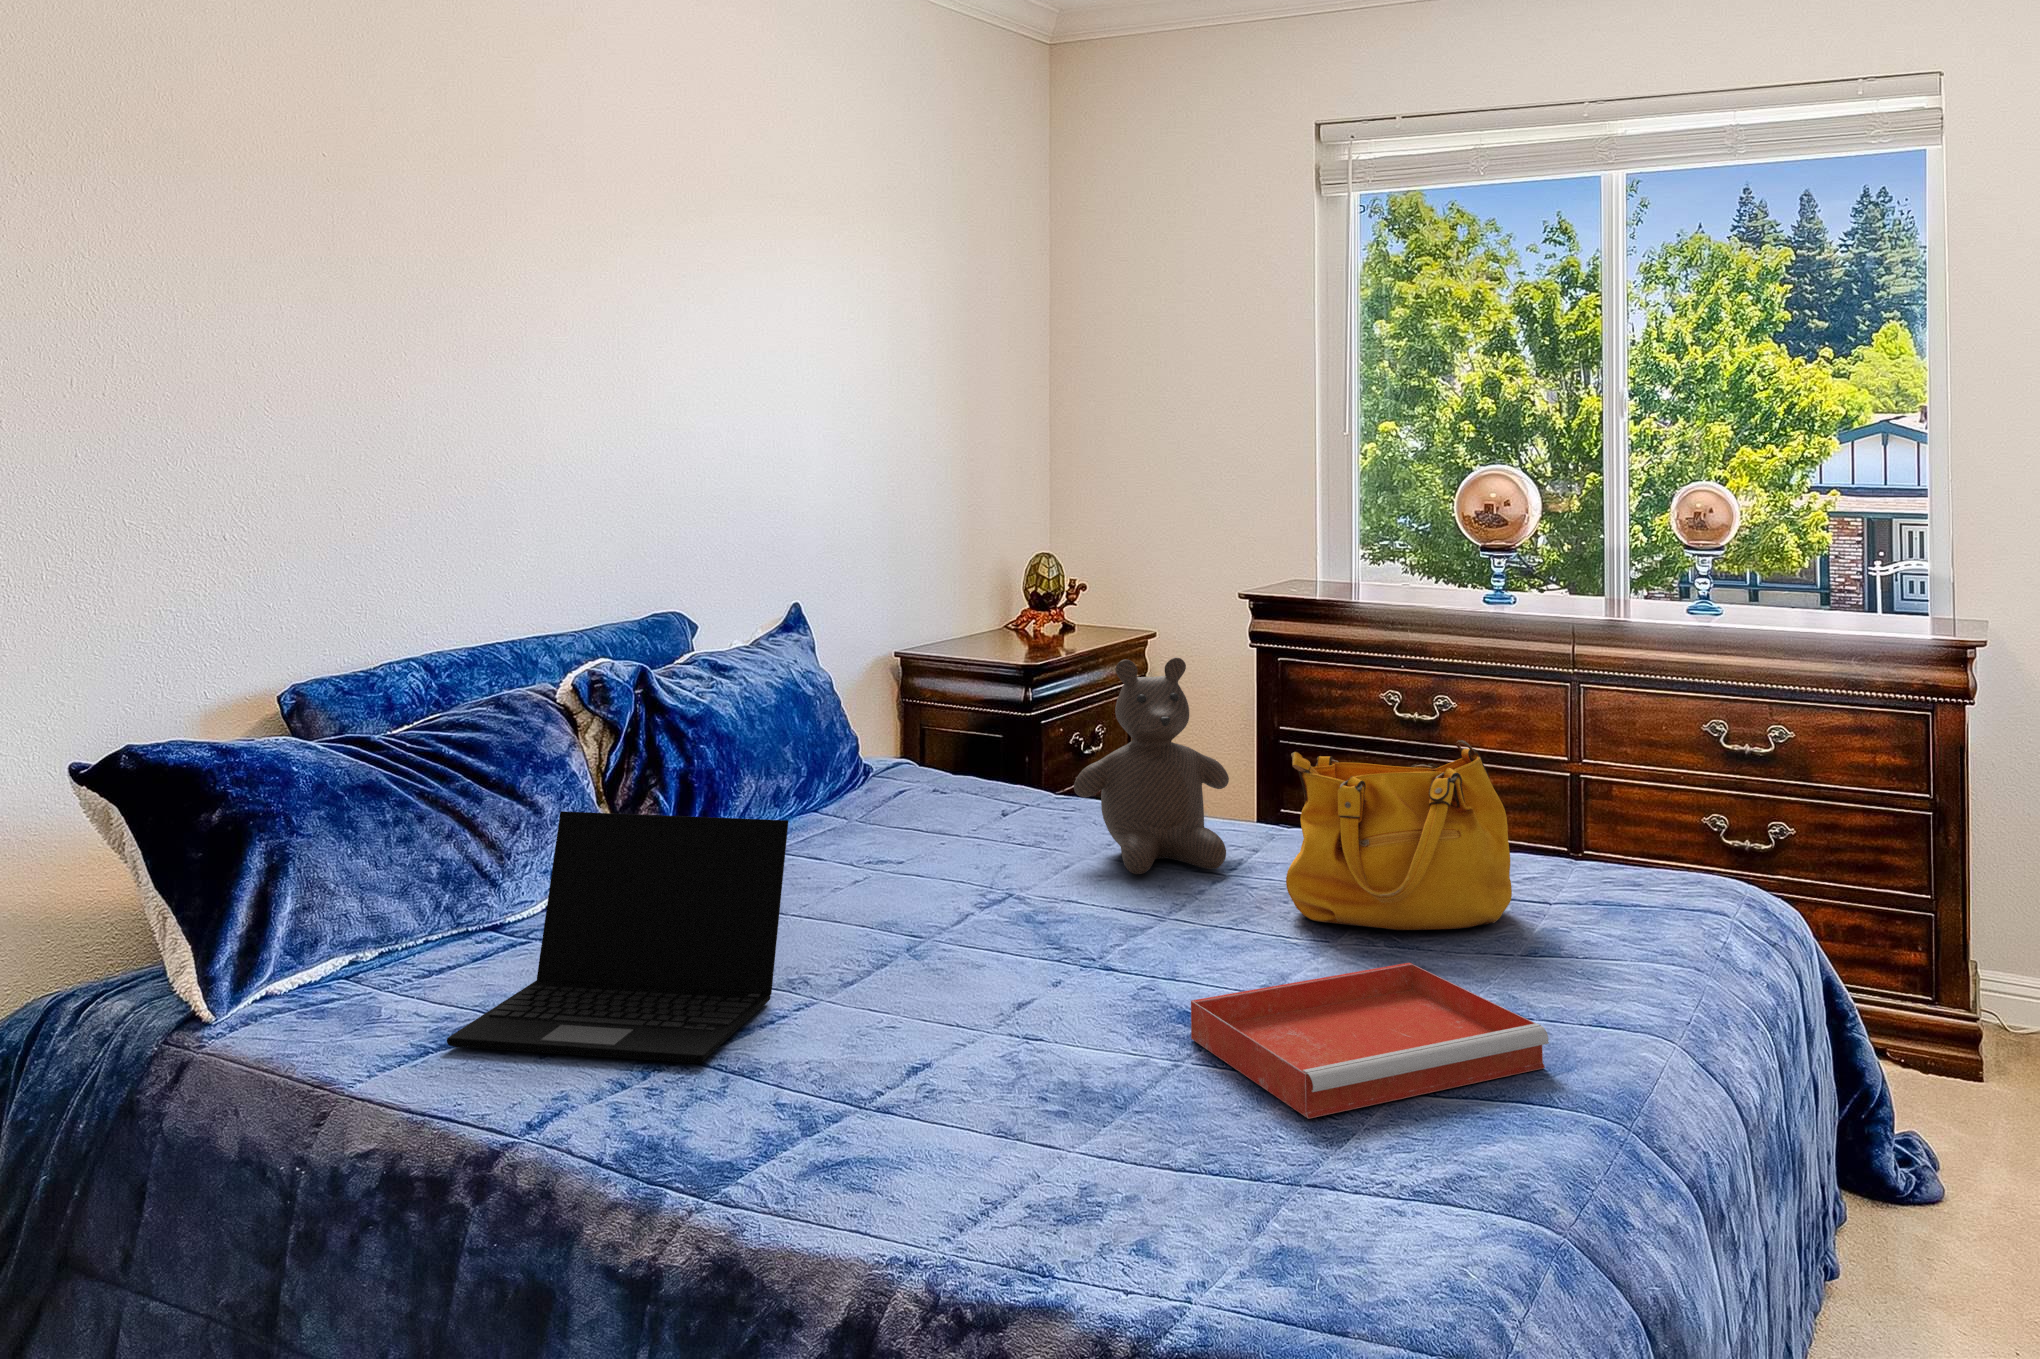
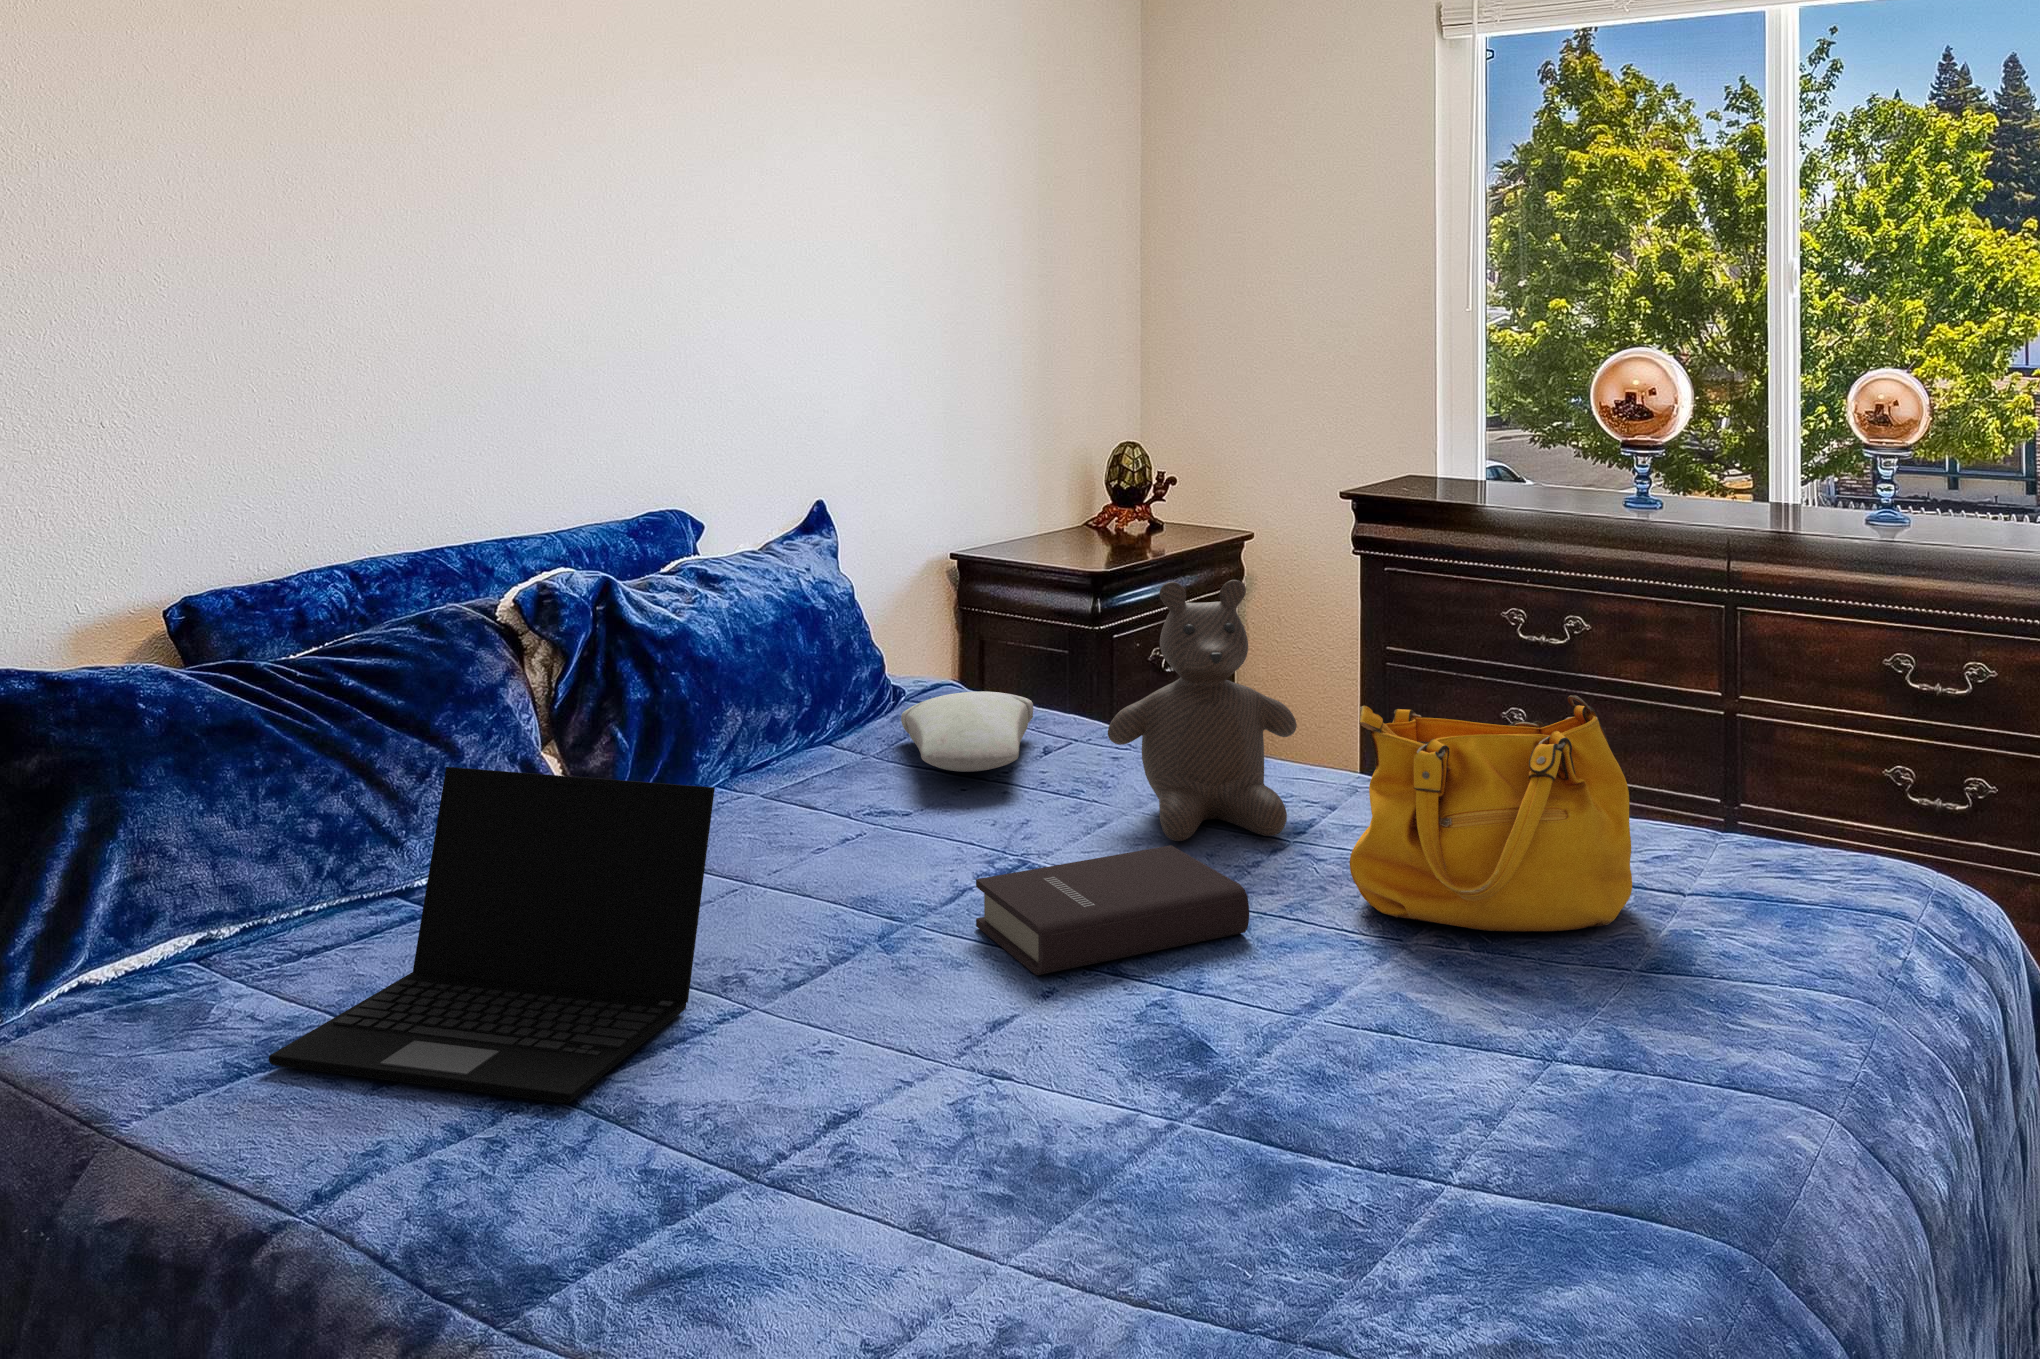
pillow: none [883,763,996,827] -> present [901,691,1033,772]
book: none [987,872,1210,969] -> present [976,845,1249,975]
tray: present [1191,963,1549,1119] -> none [1198,988,1662,1226]

